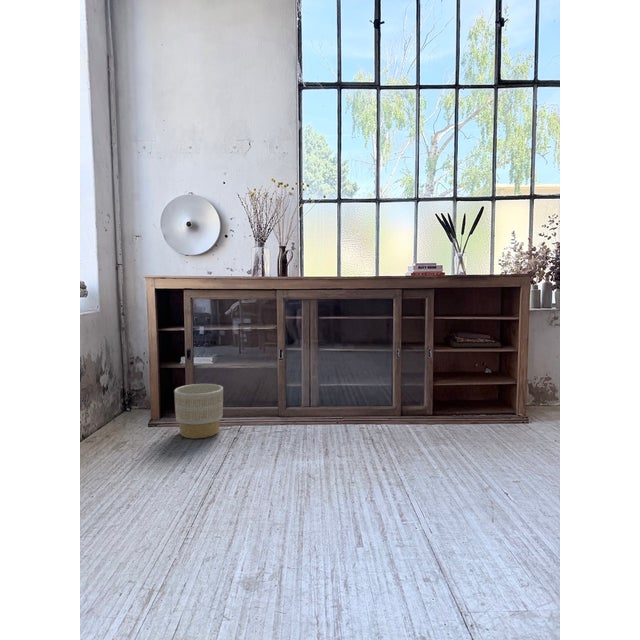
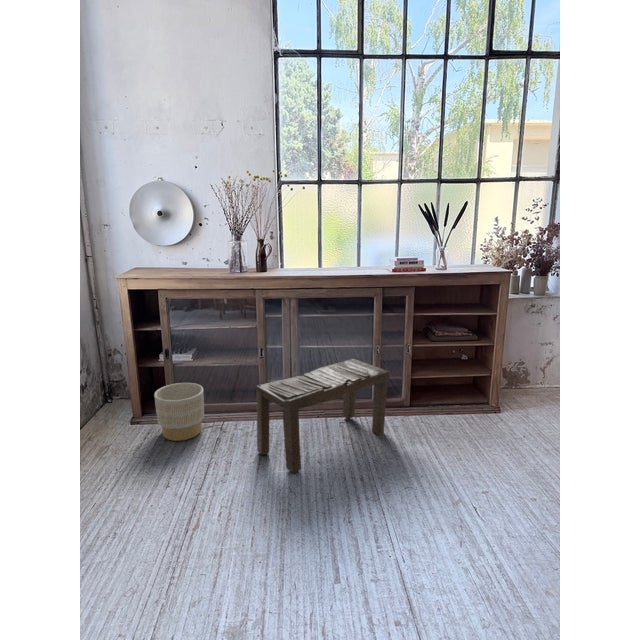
bench: none [276,362,412,463] -> present [256,358,390,473]

